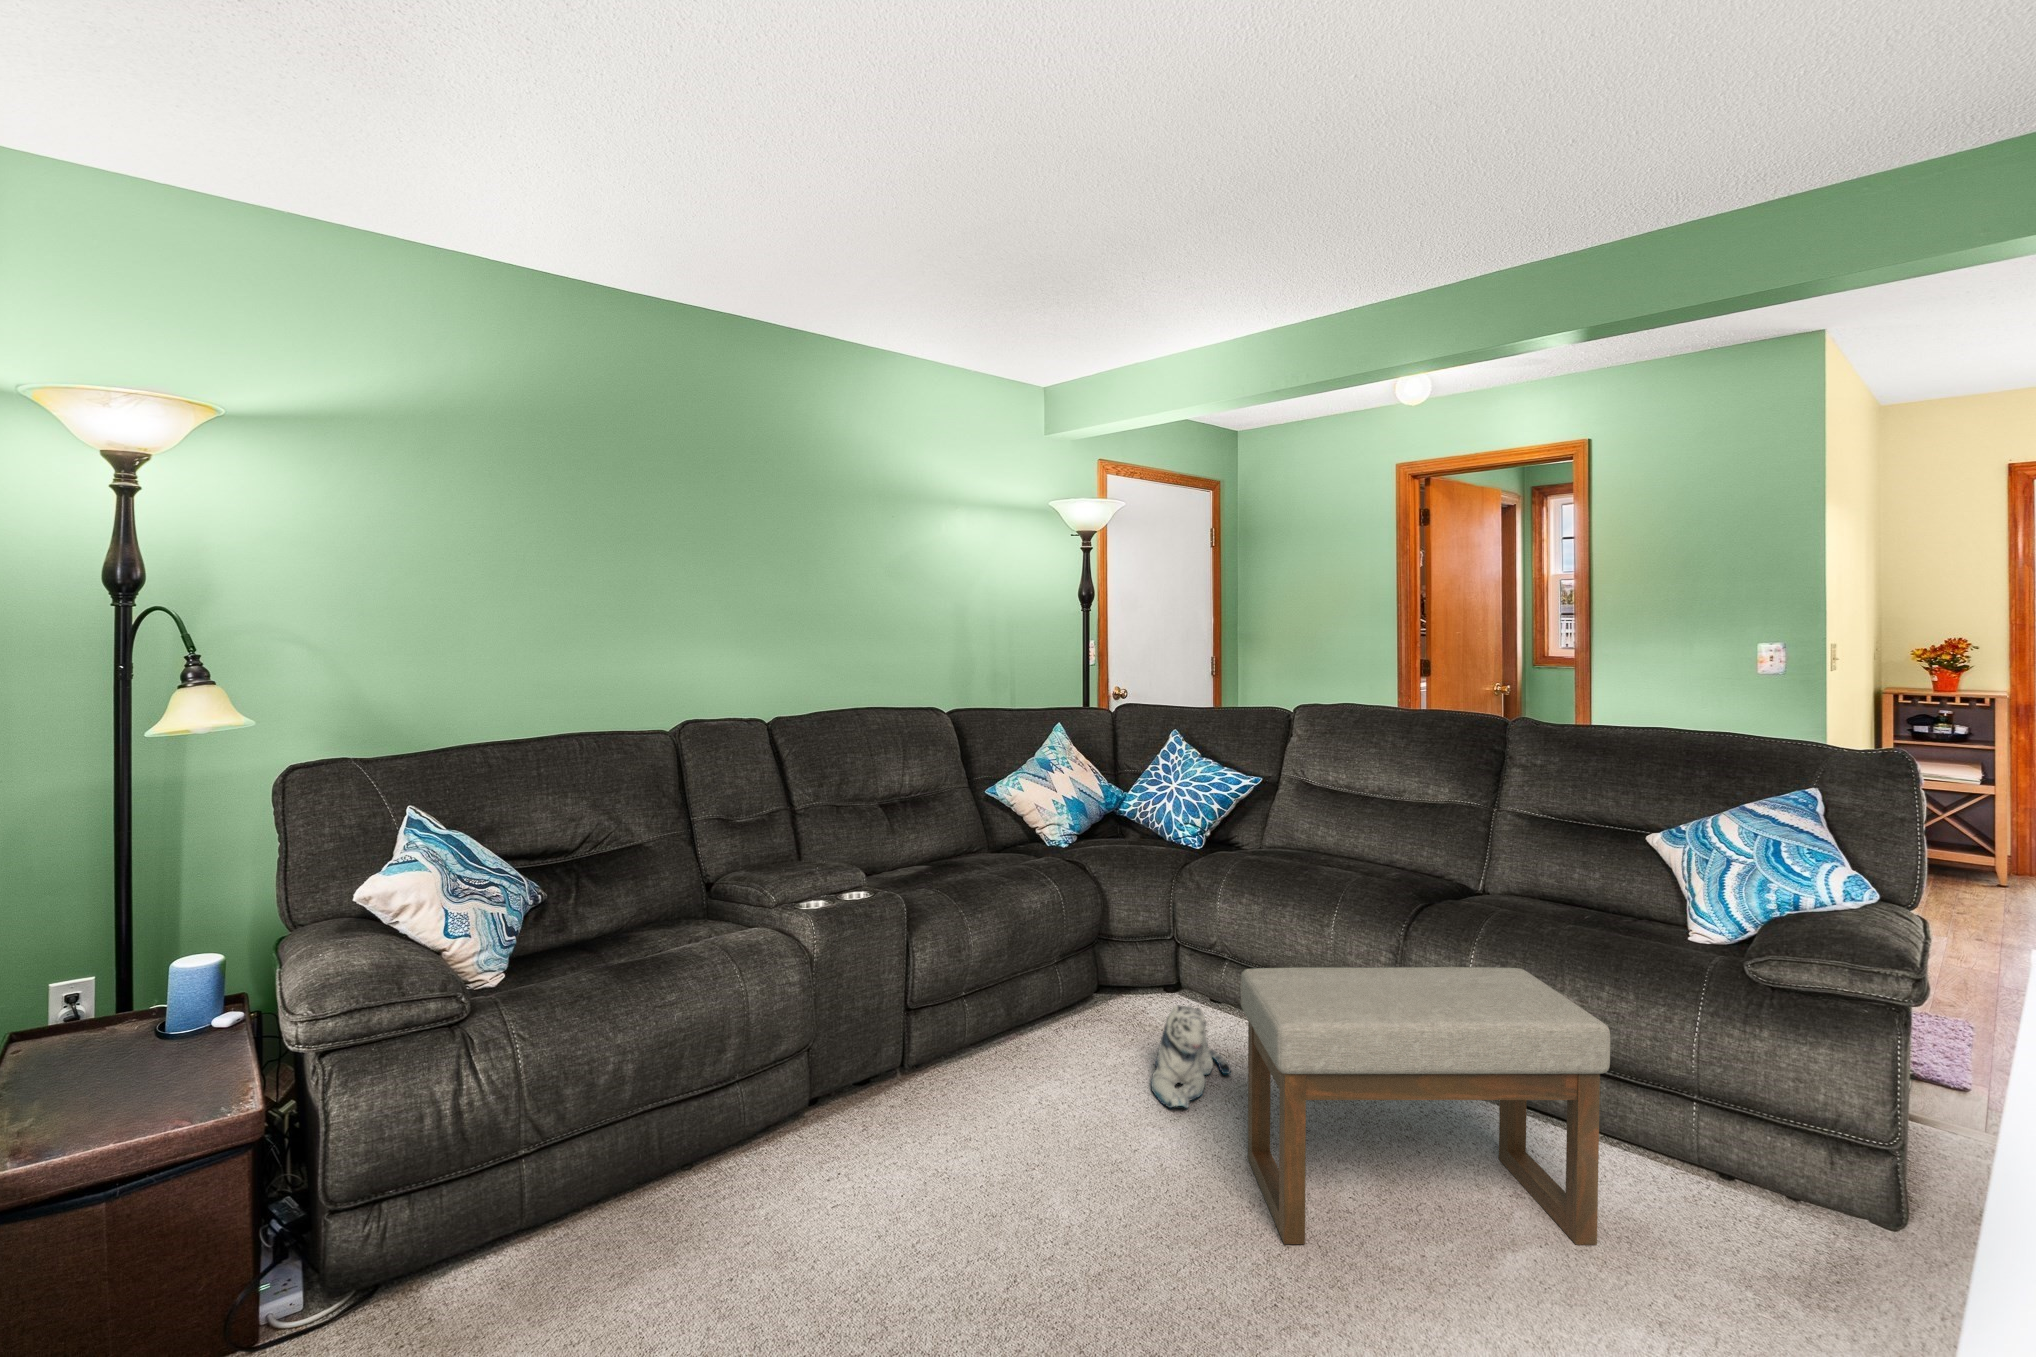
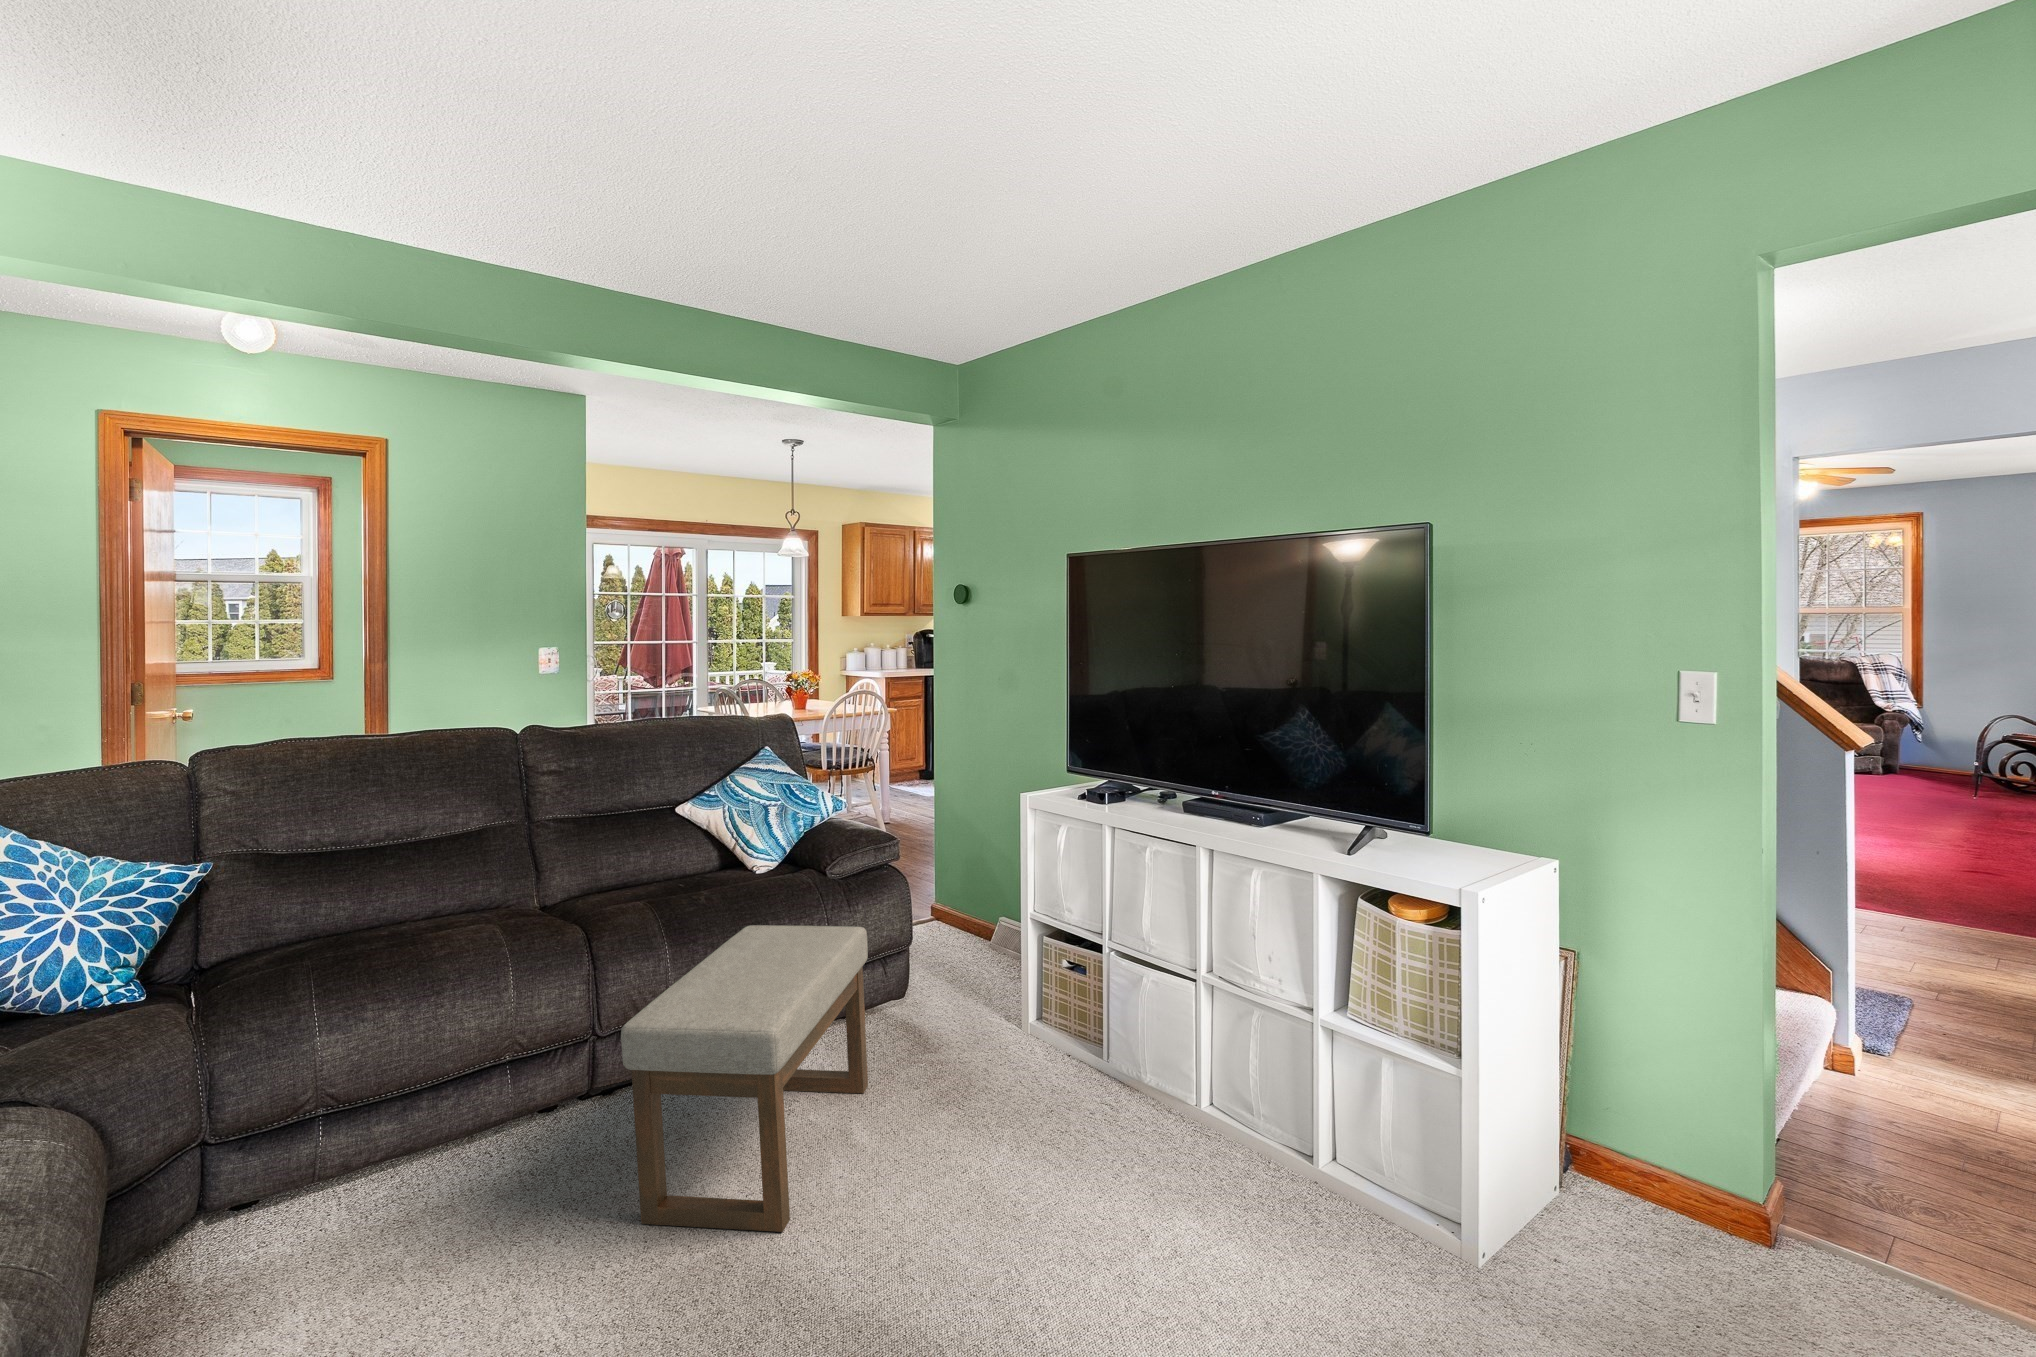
plush toy: present [1151,1005,1231,1108] -> none [367,1136,516,1270]

